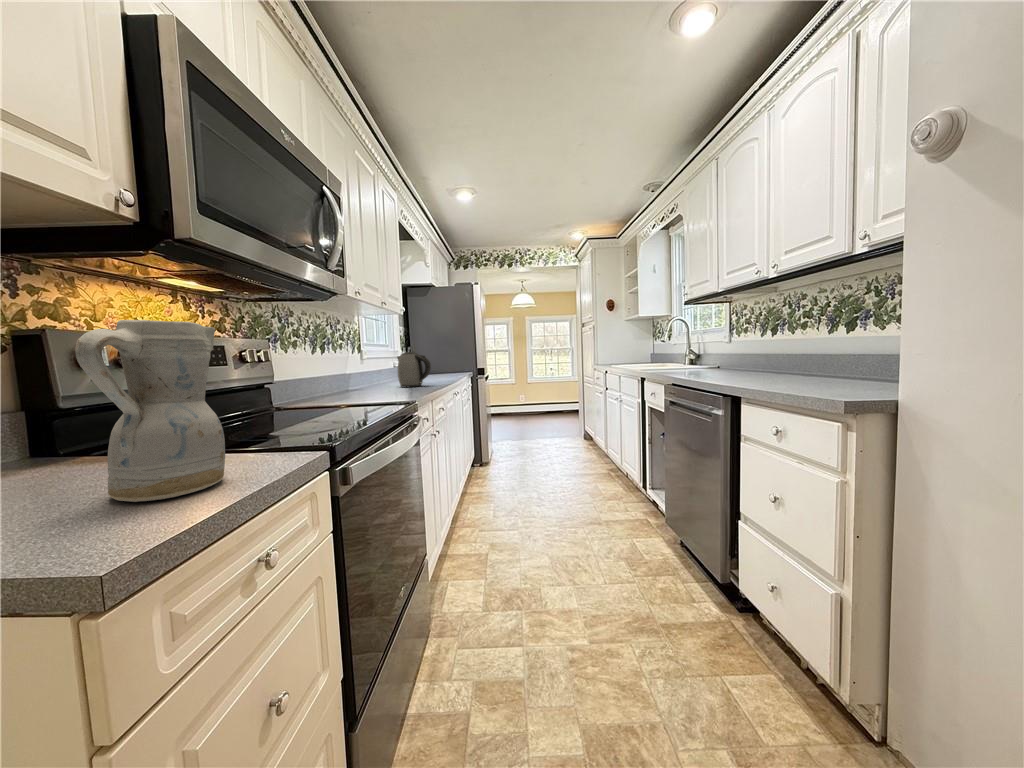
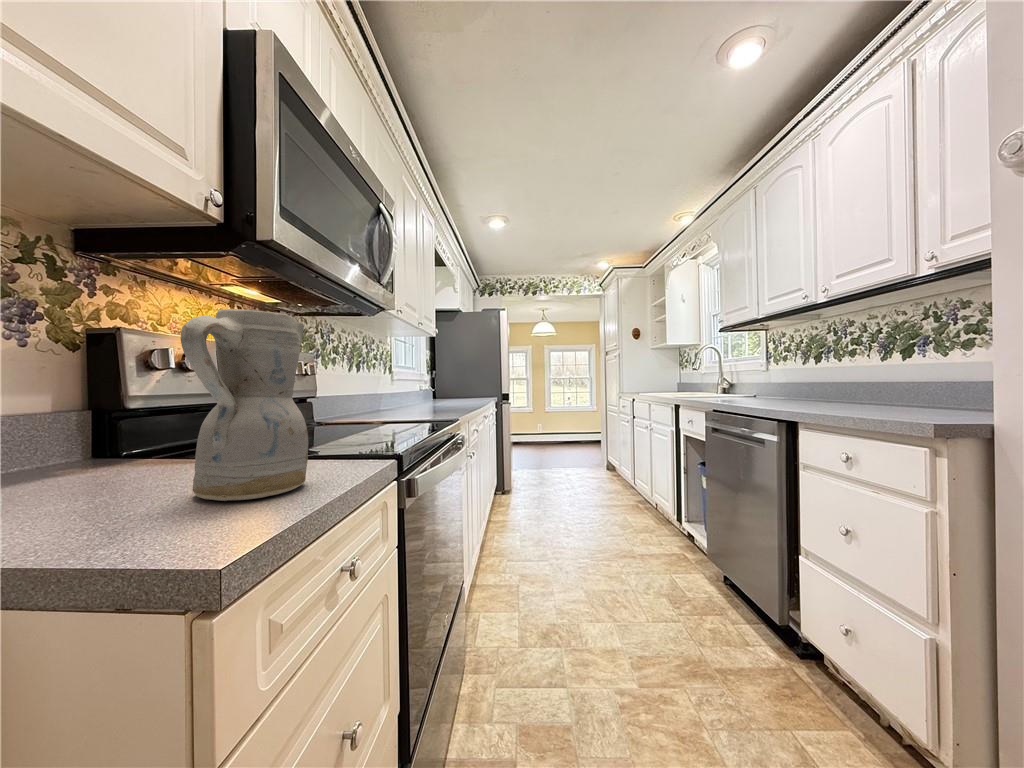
kettle: present [397,352,431,387] -> none [429,373,463,409]

